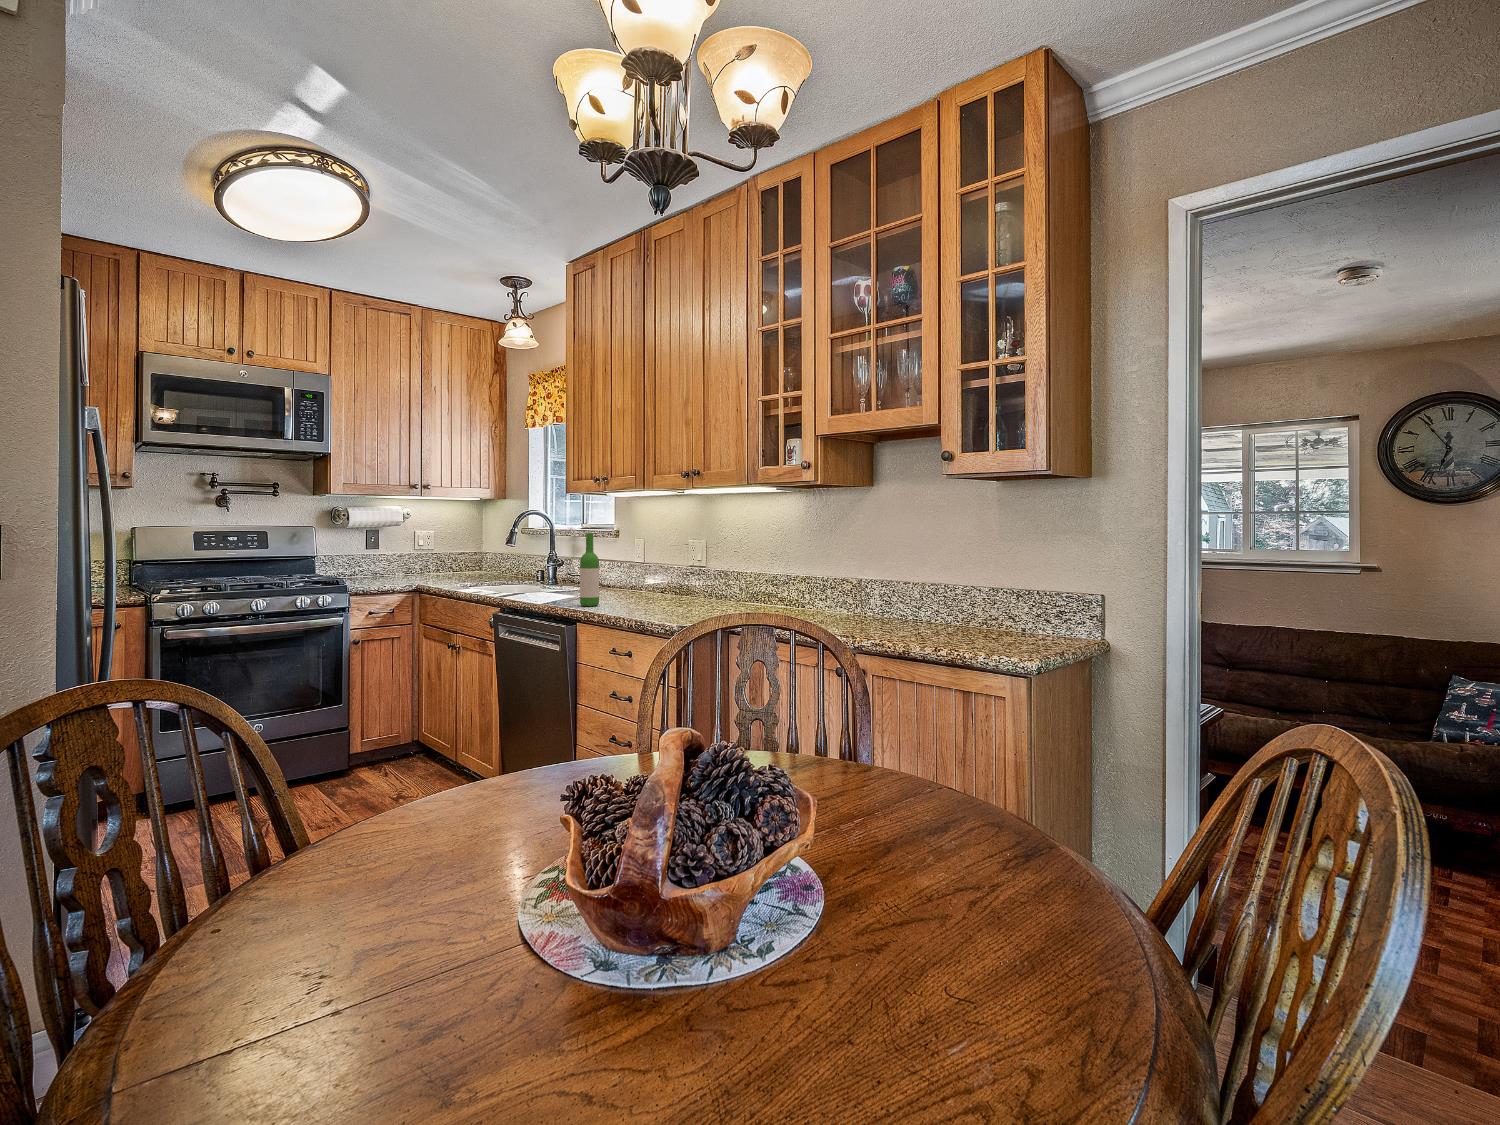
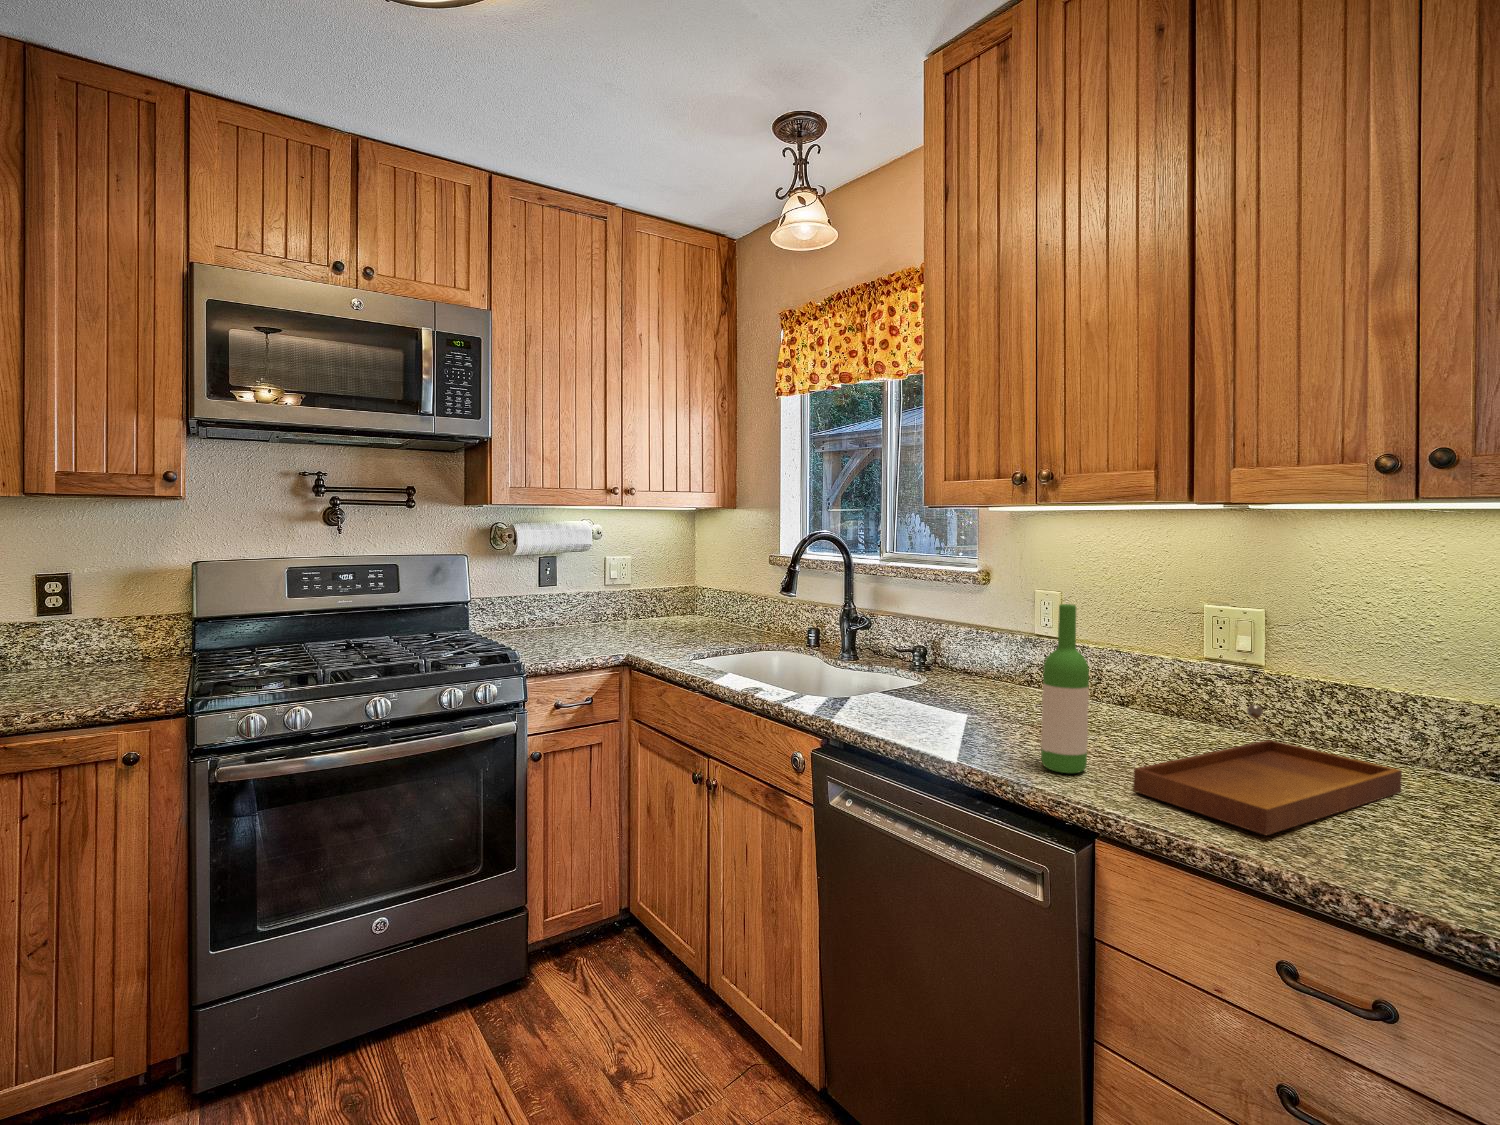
tray: none [605,573,717,612] -> present [1133,705,1402,835]

